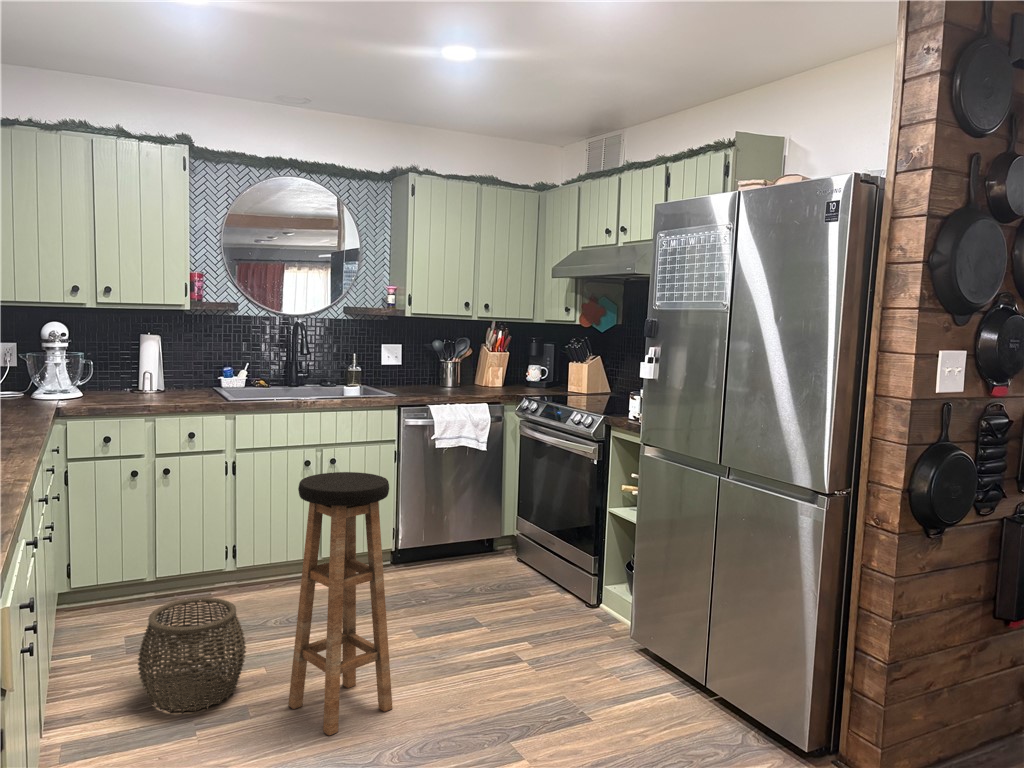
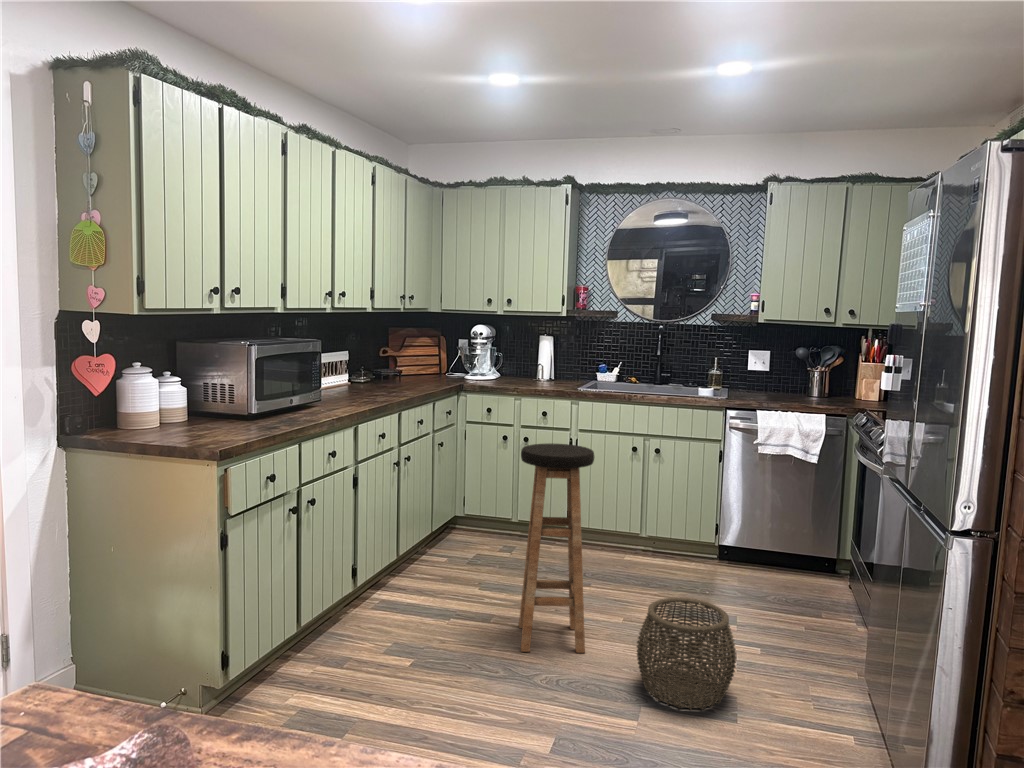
woven basket: present [138,598,246,712] -> present [637,598,736,710]

